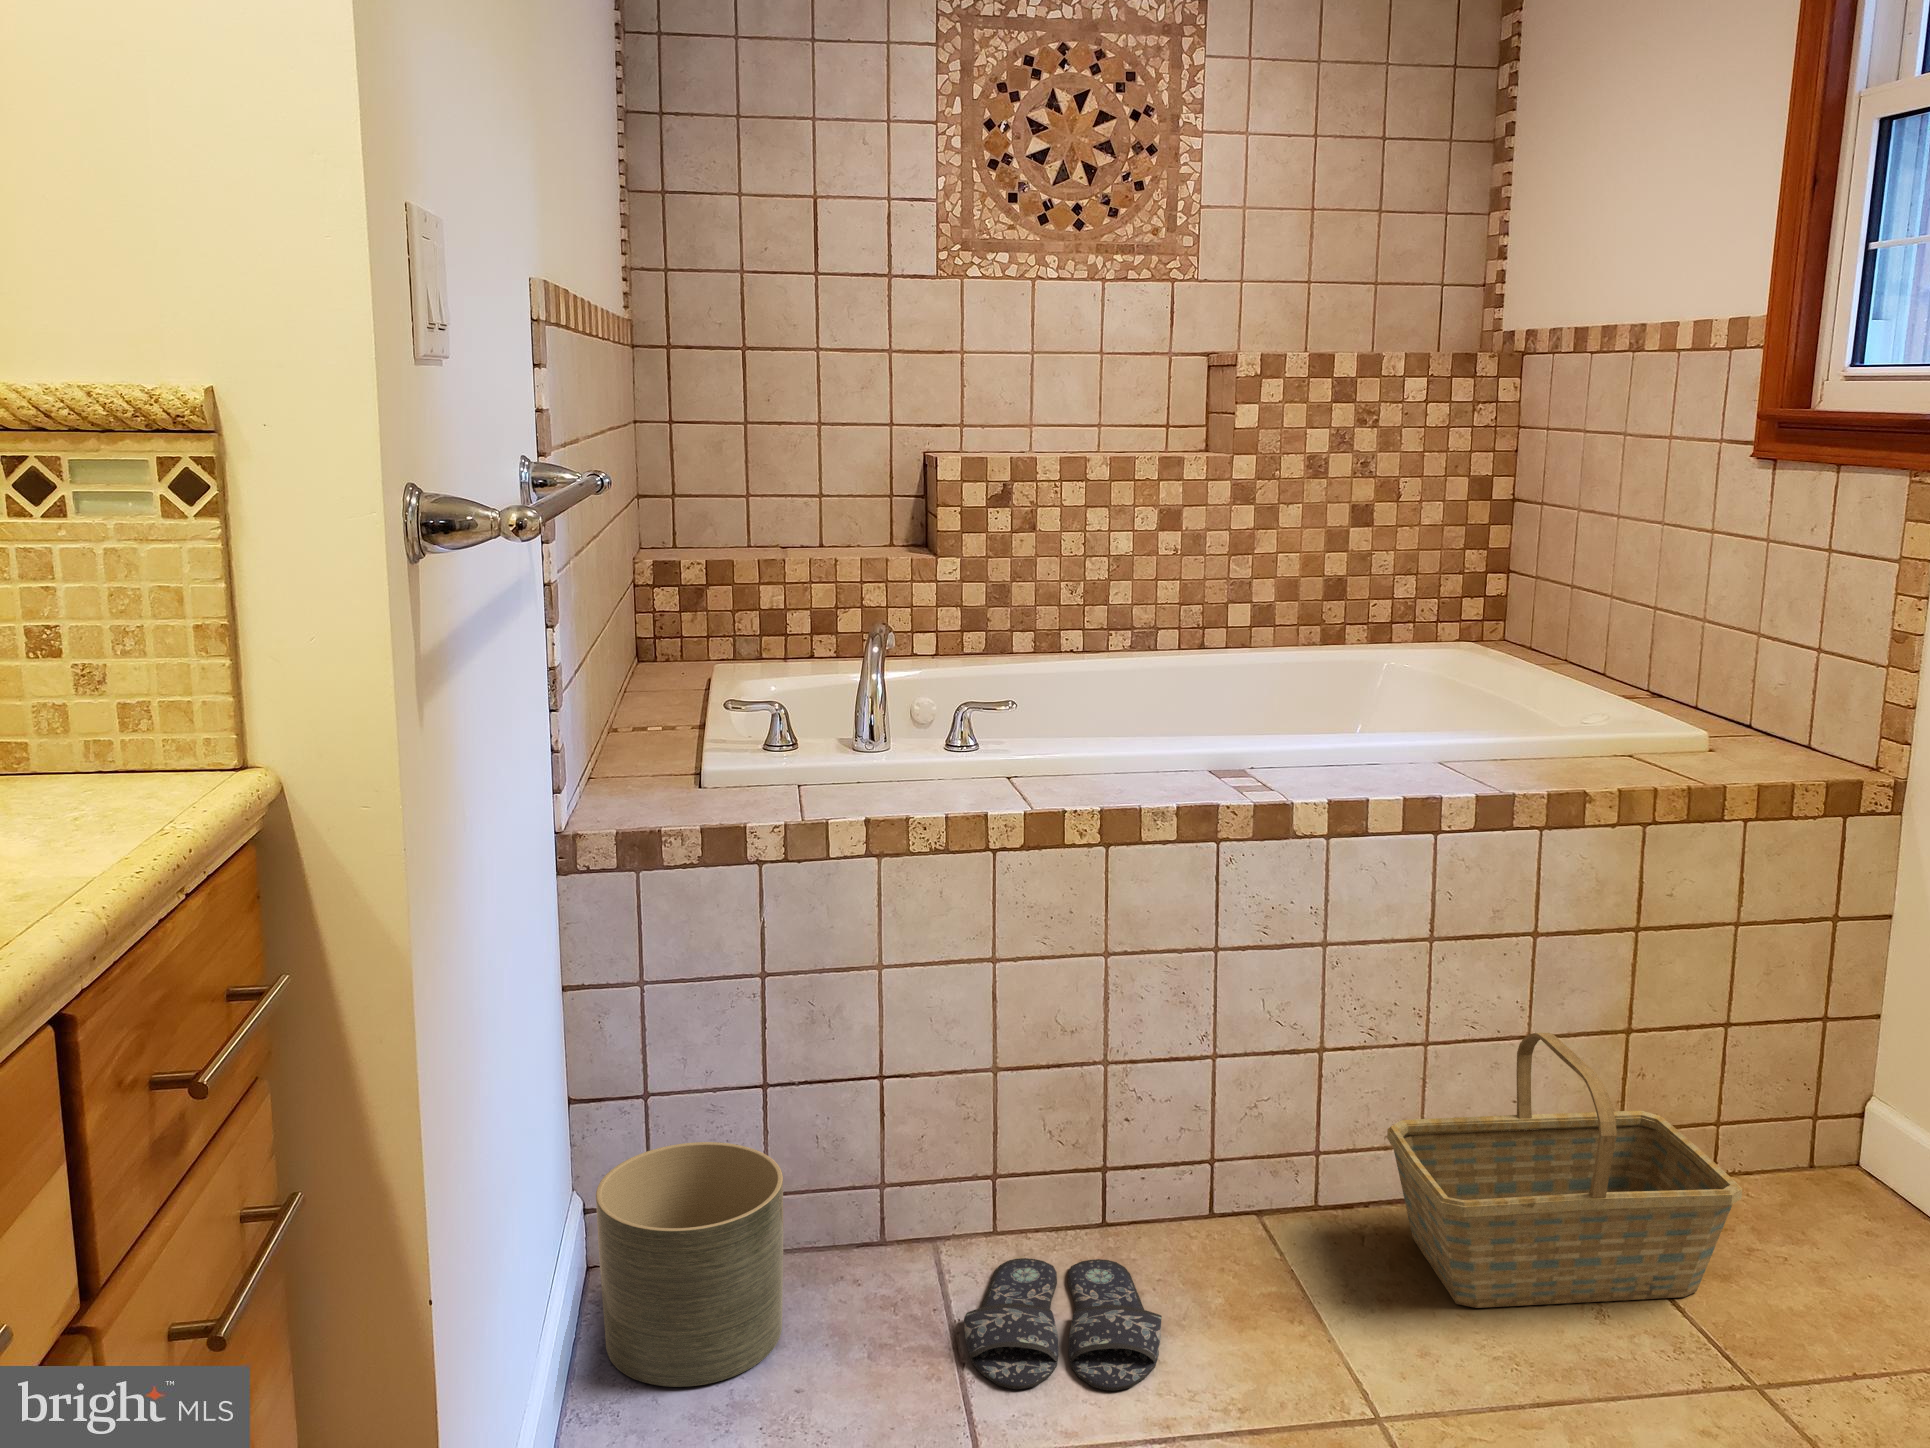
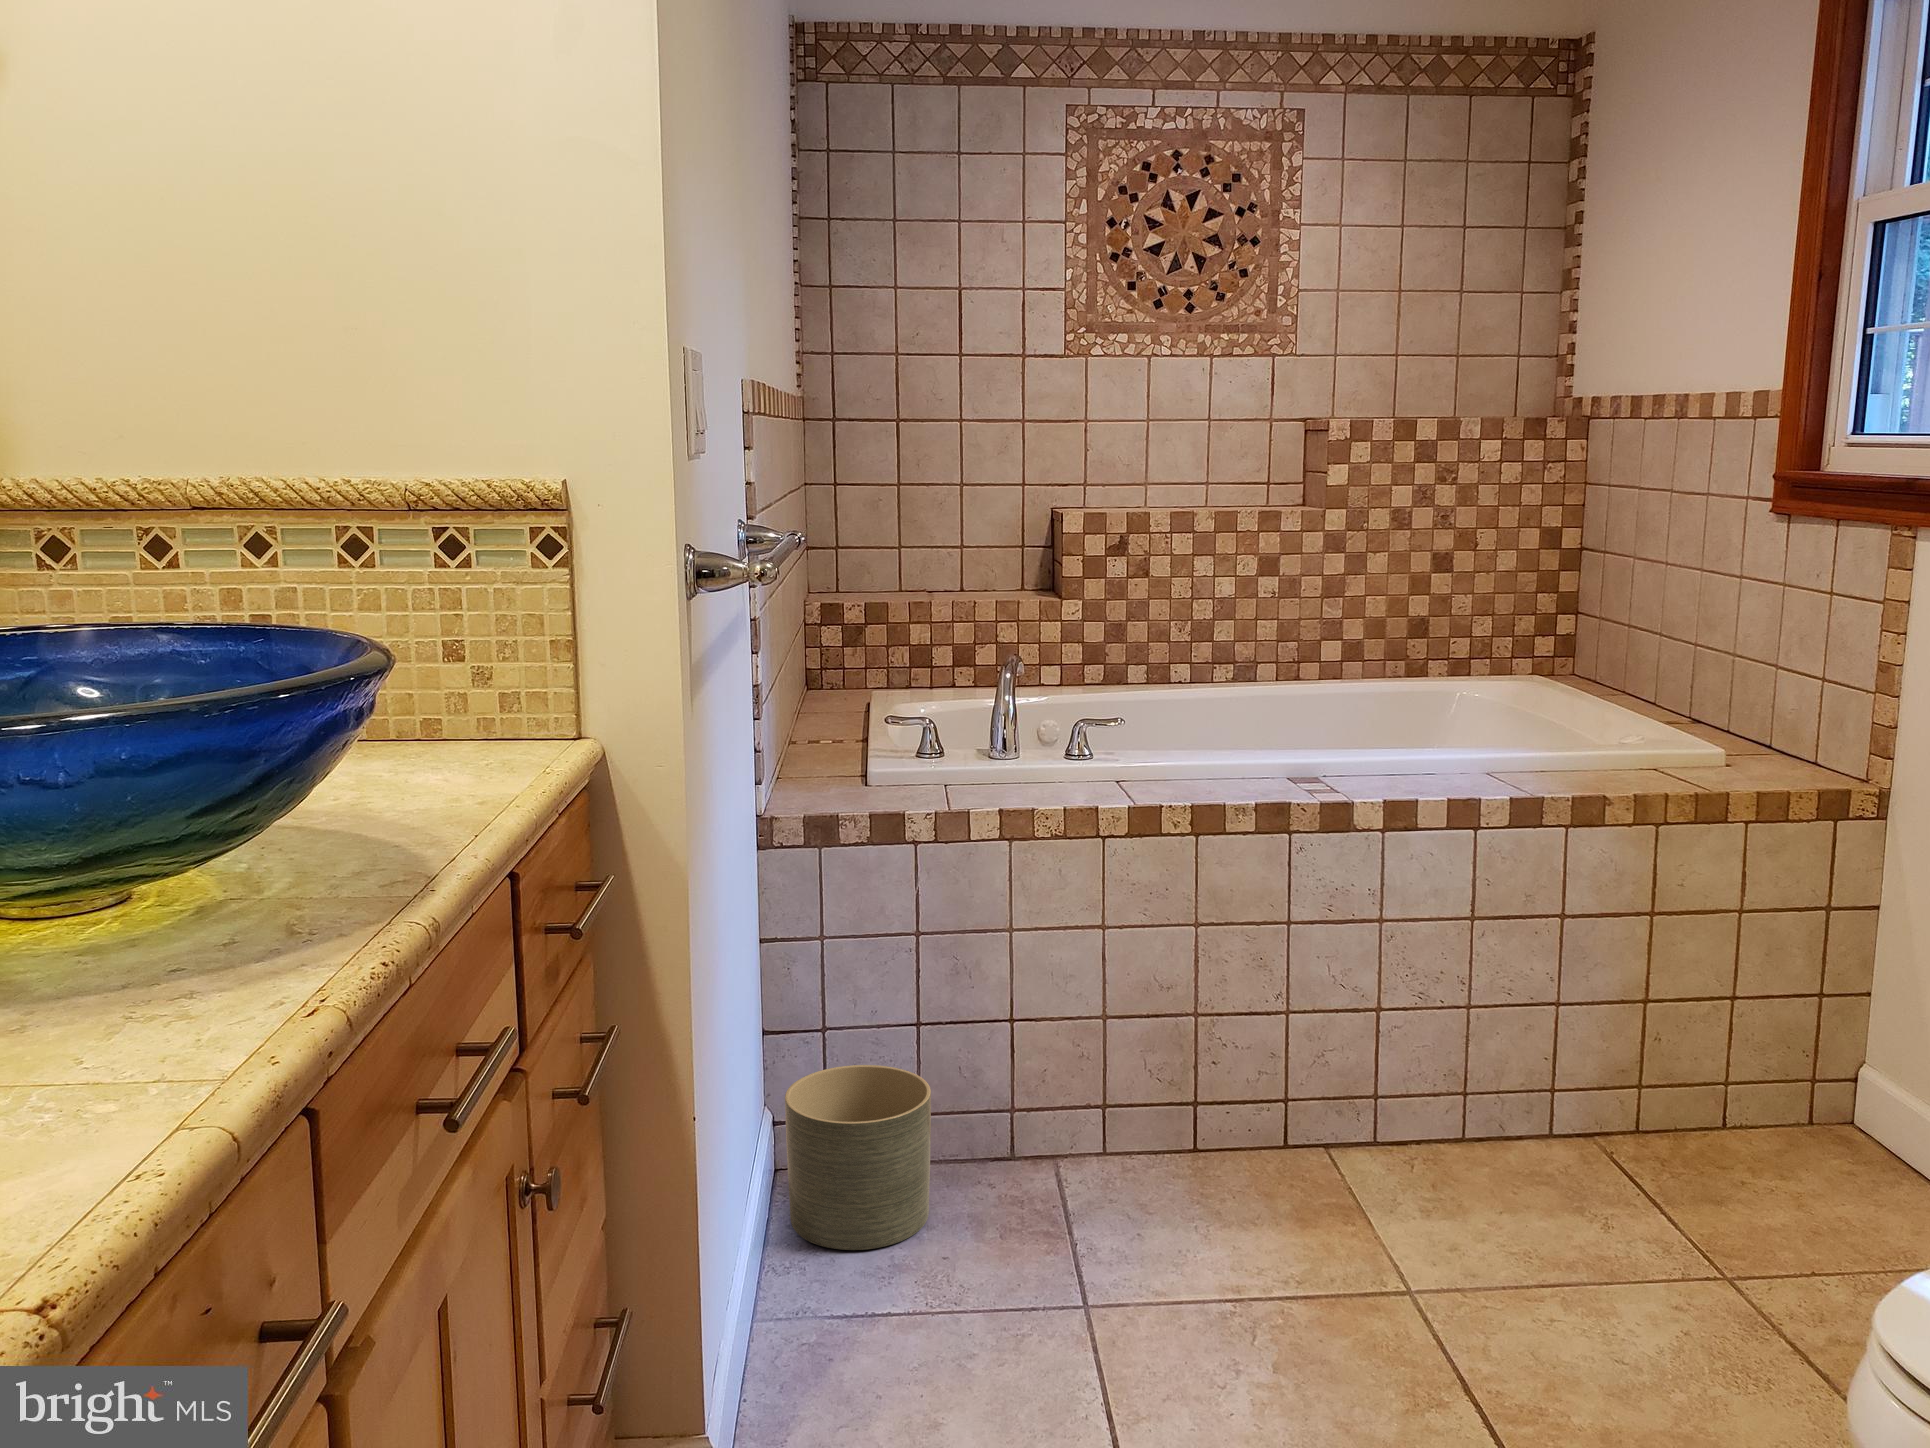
basket: present [1387,1033,1742,1308] -> none [1432,998,1730,1221]
slippers: present [964,1258,1162,1391] -> none [1075,1173,1236,1266]

